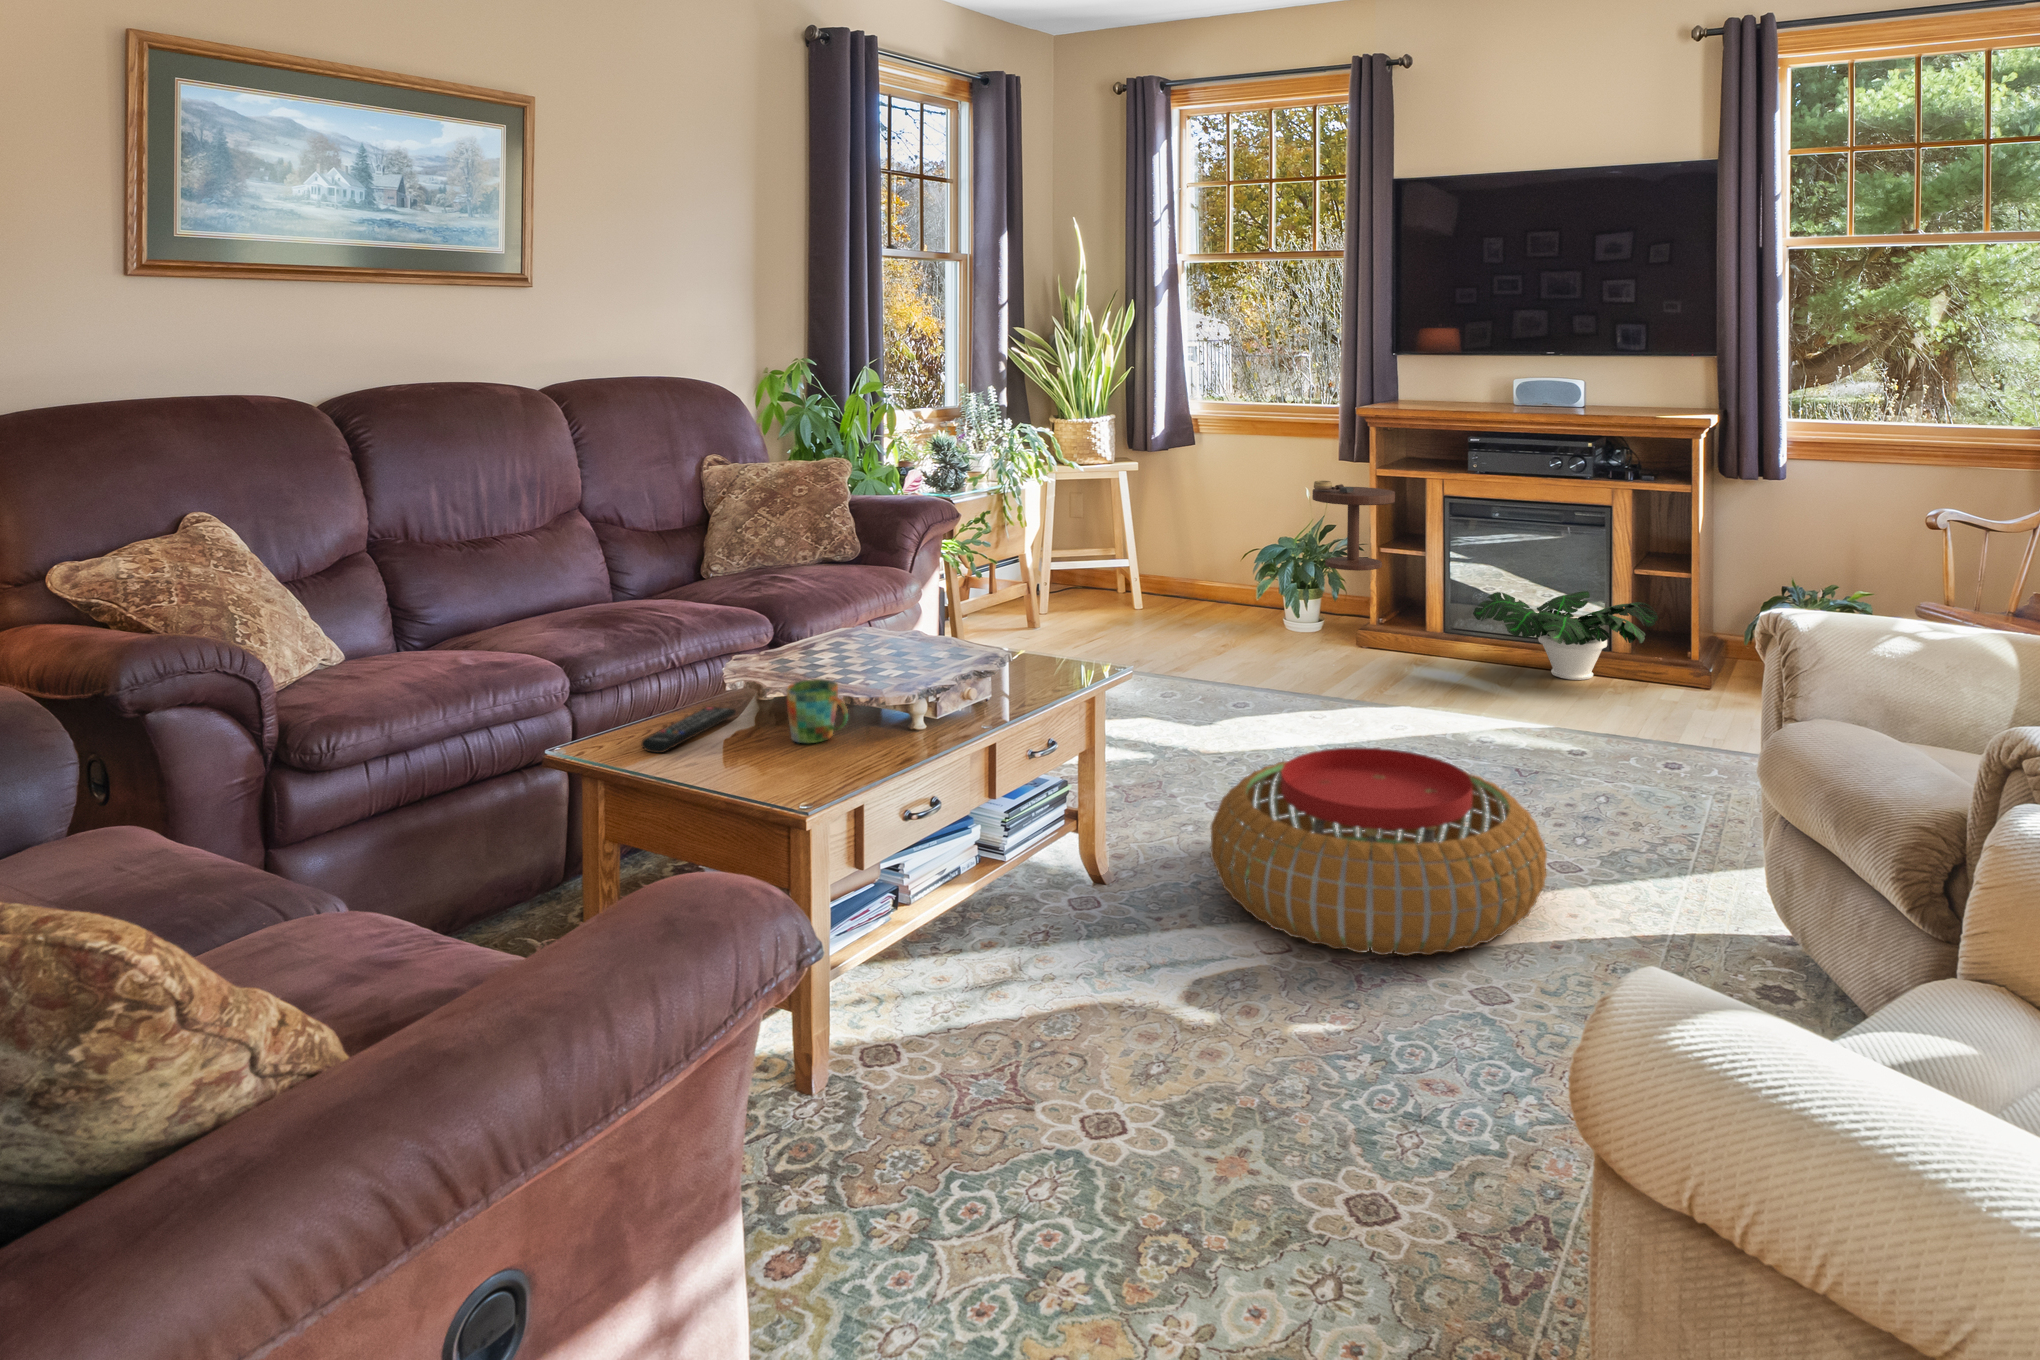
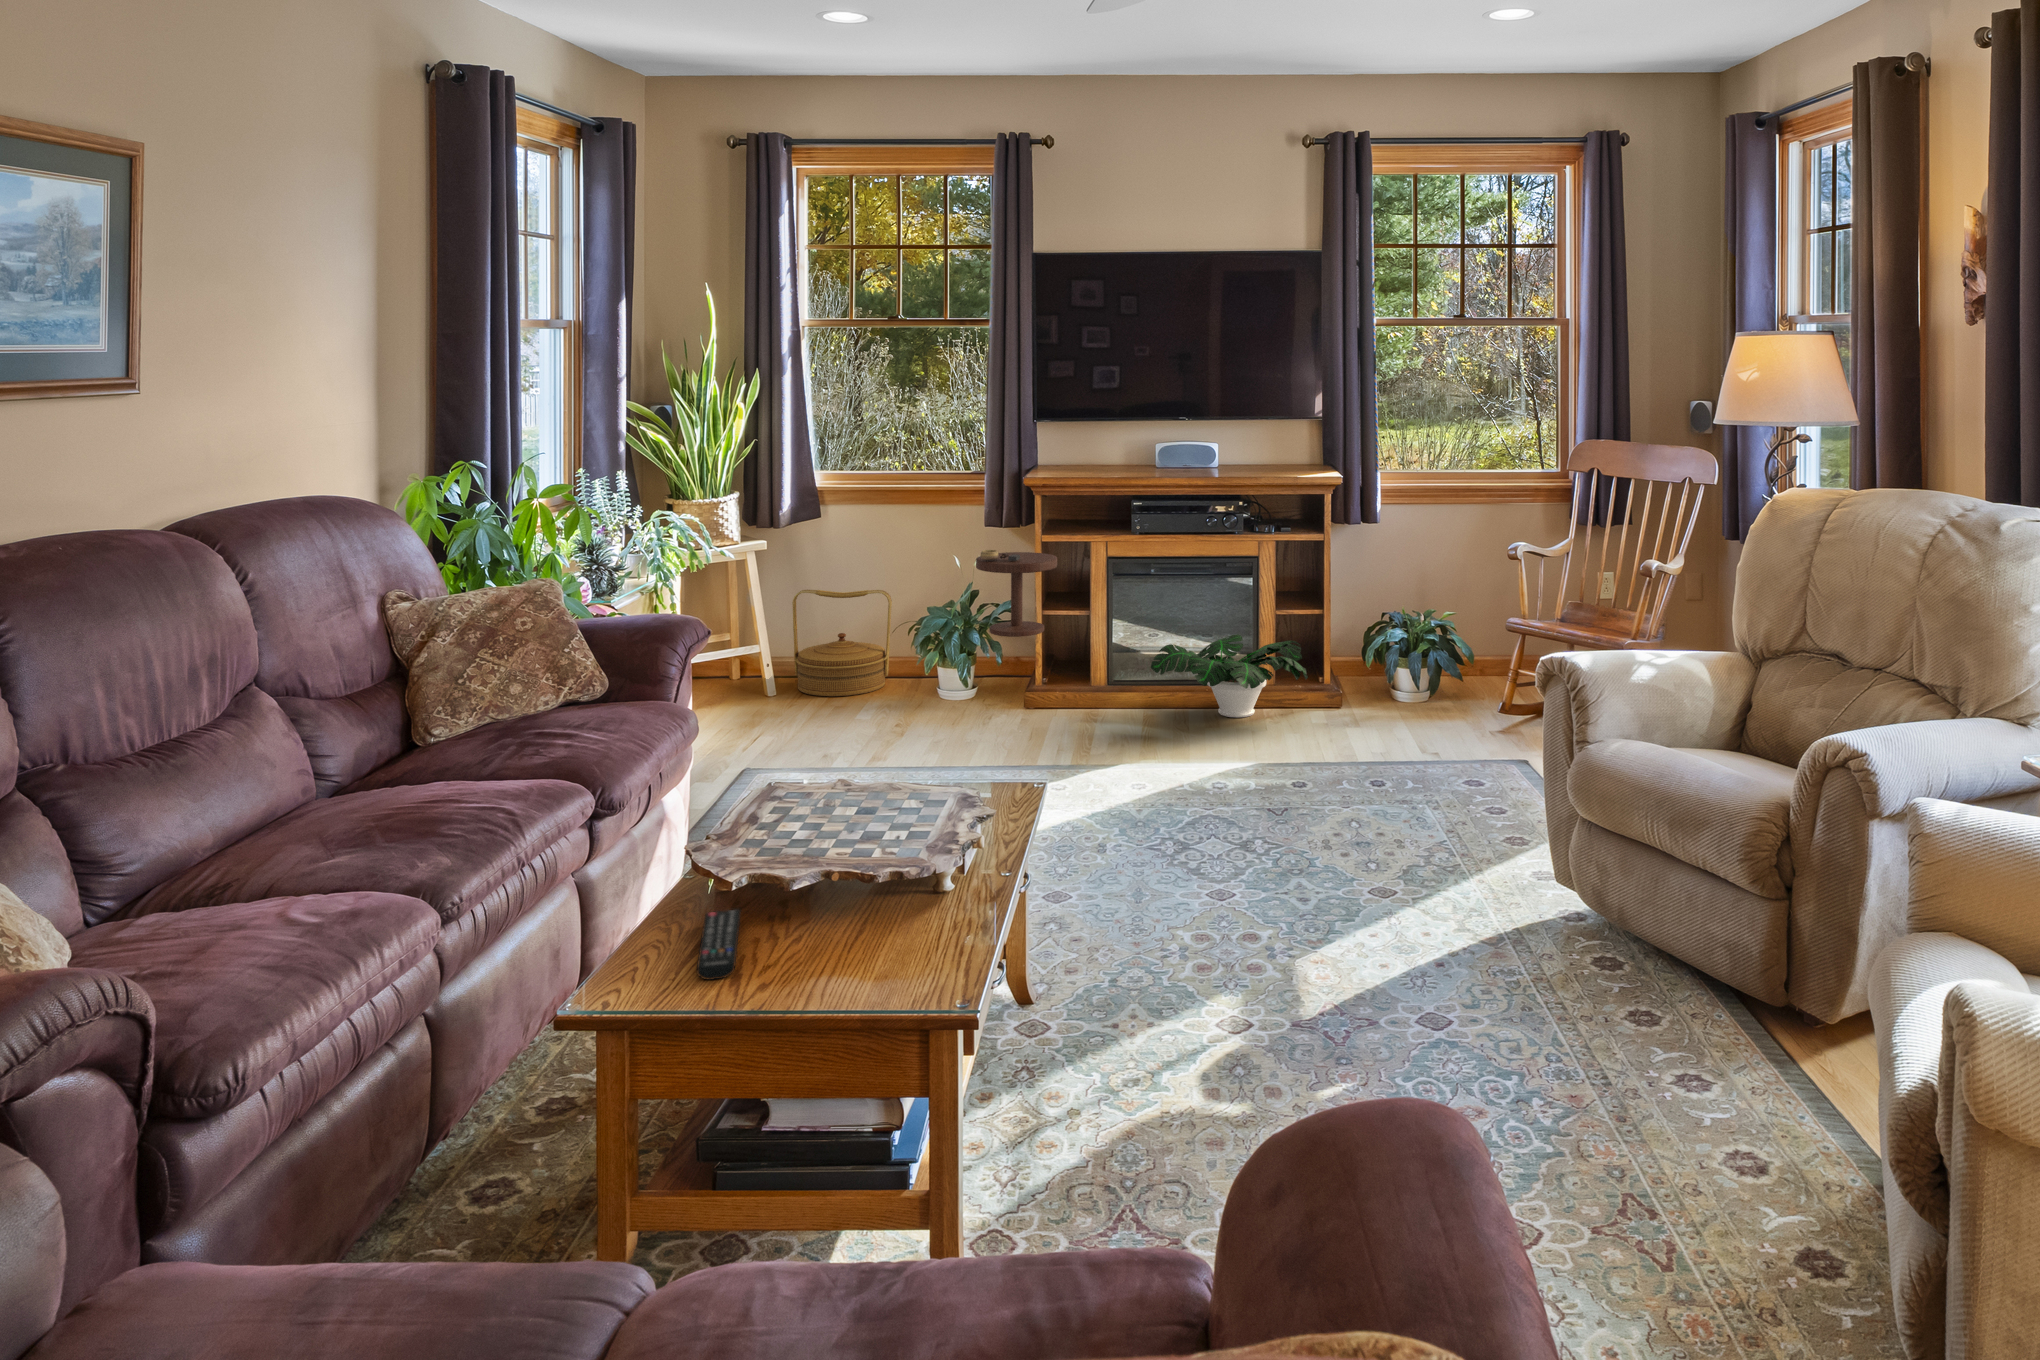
woven basket: none [1162,512,1251,615] -> present [792,590,892,696]
mug: present [787,679,848,743] -> none [831,859,903,933]
pouf: present [1210,748,1547,956] -> none [1122,821,1423,1017]

